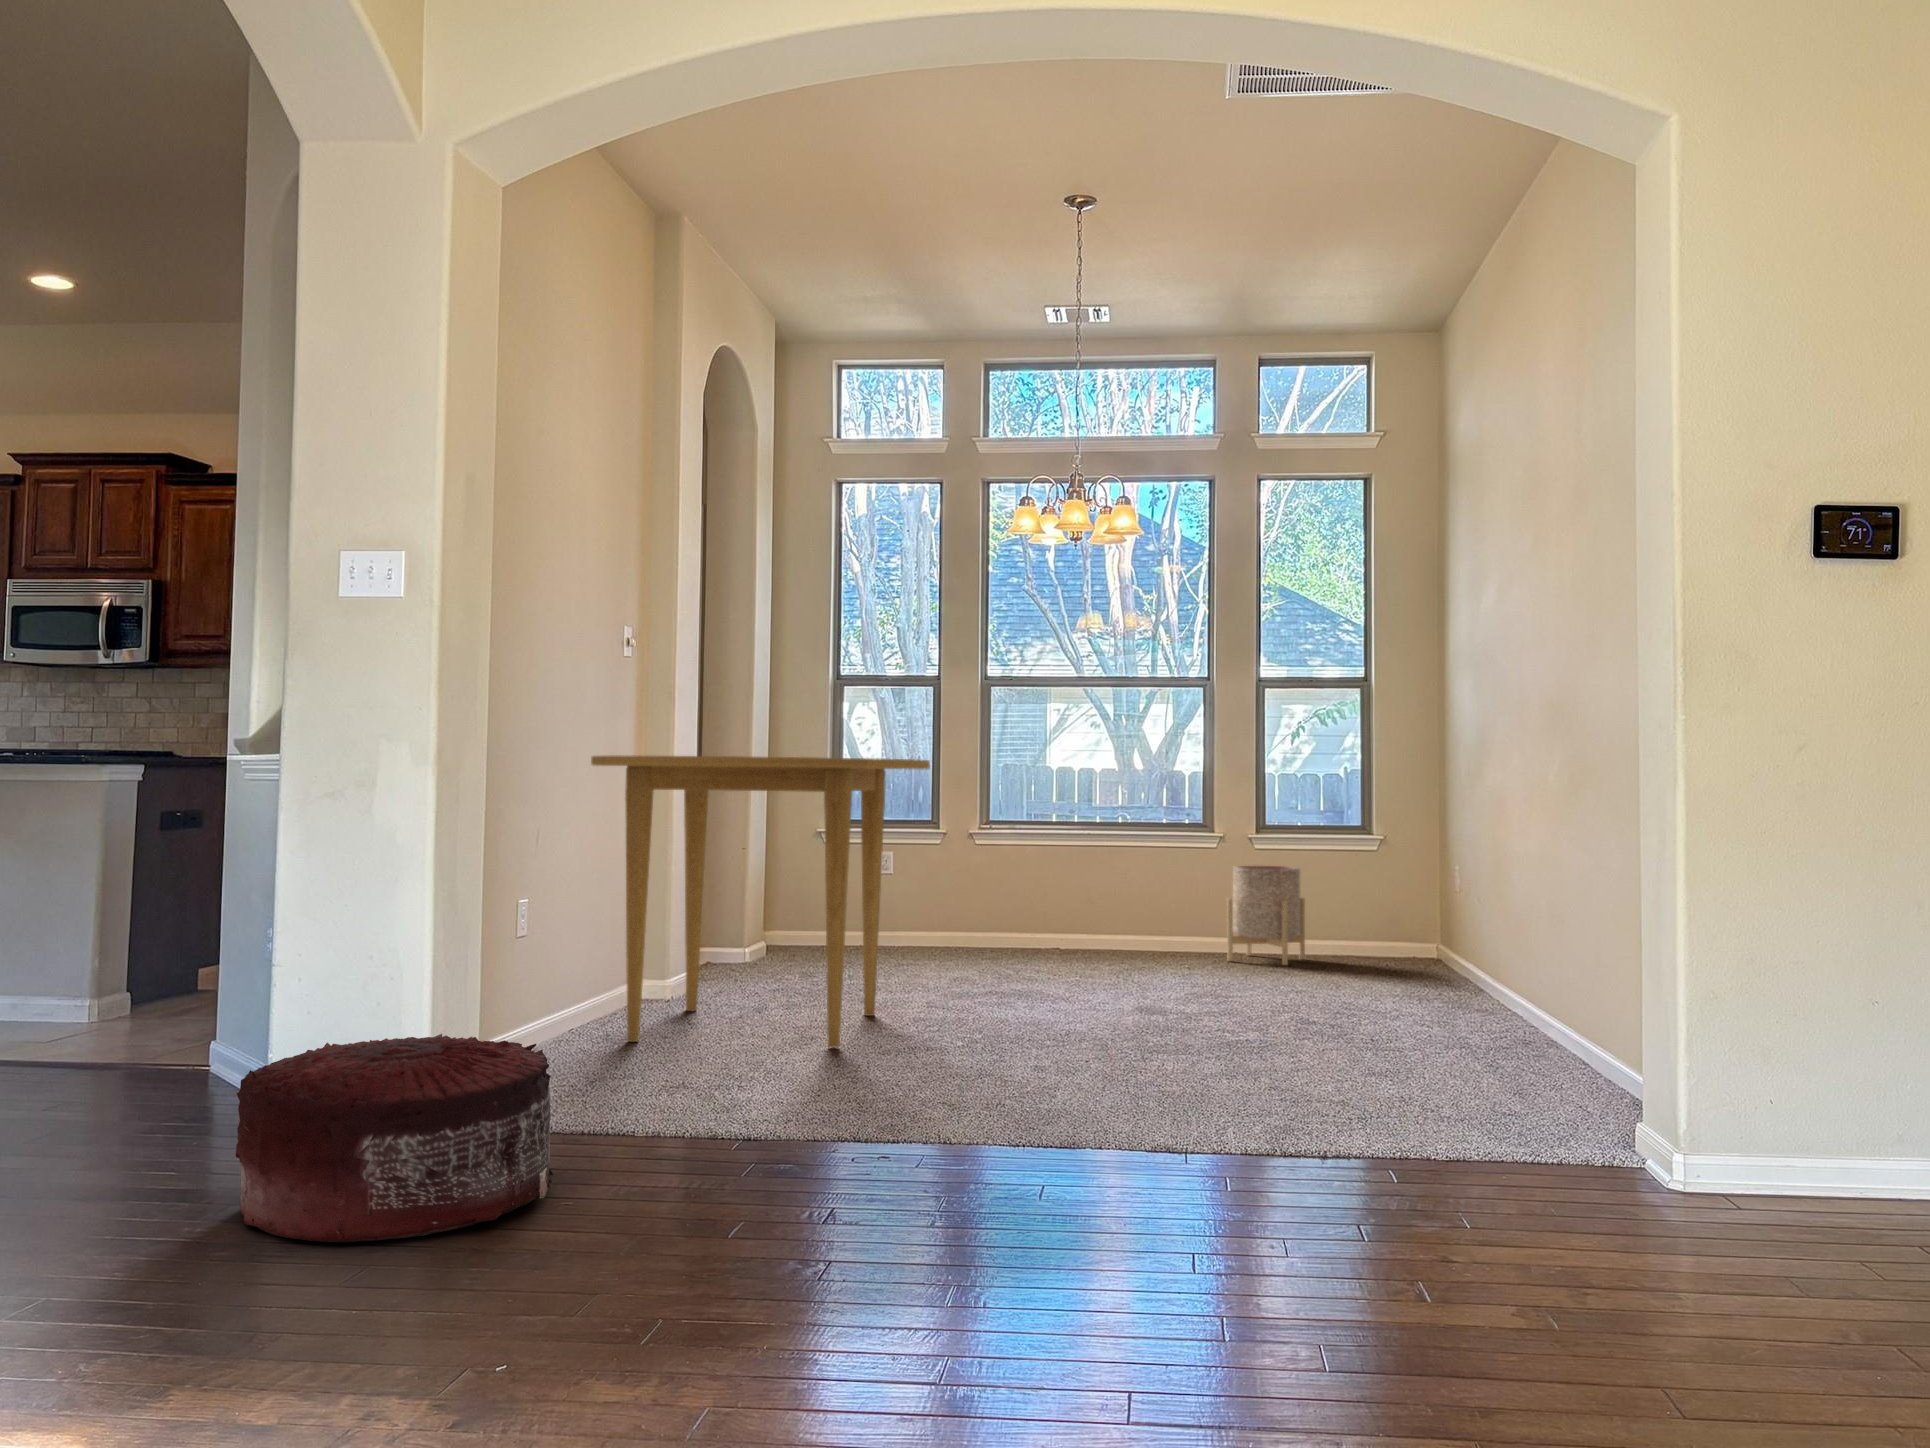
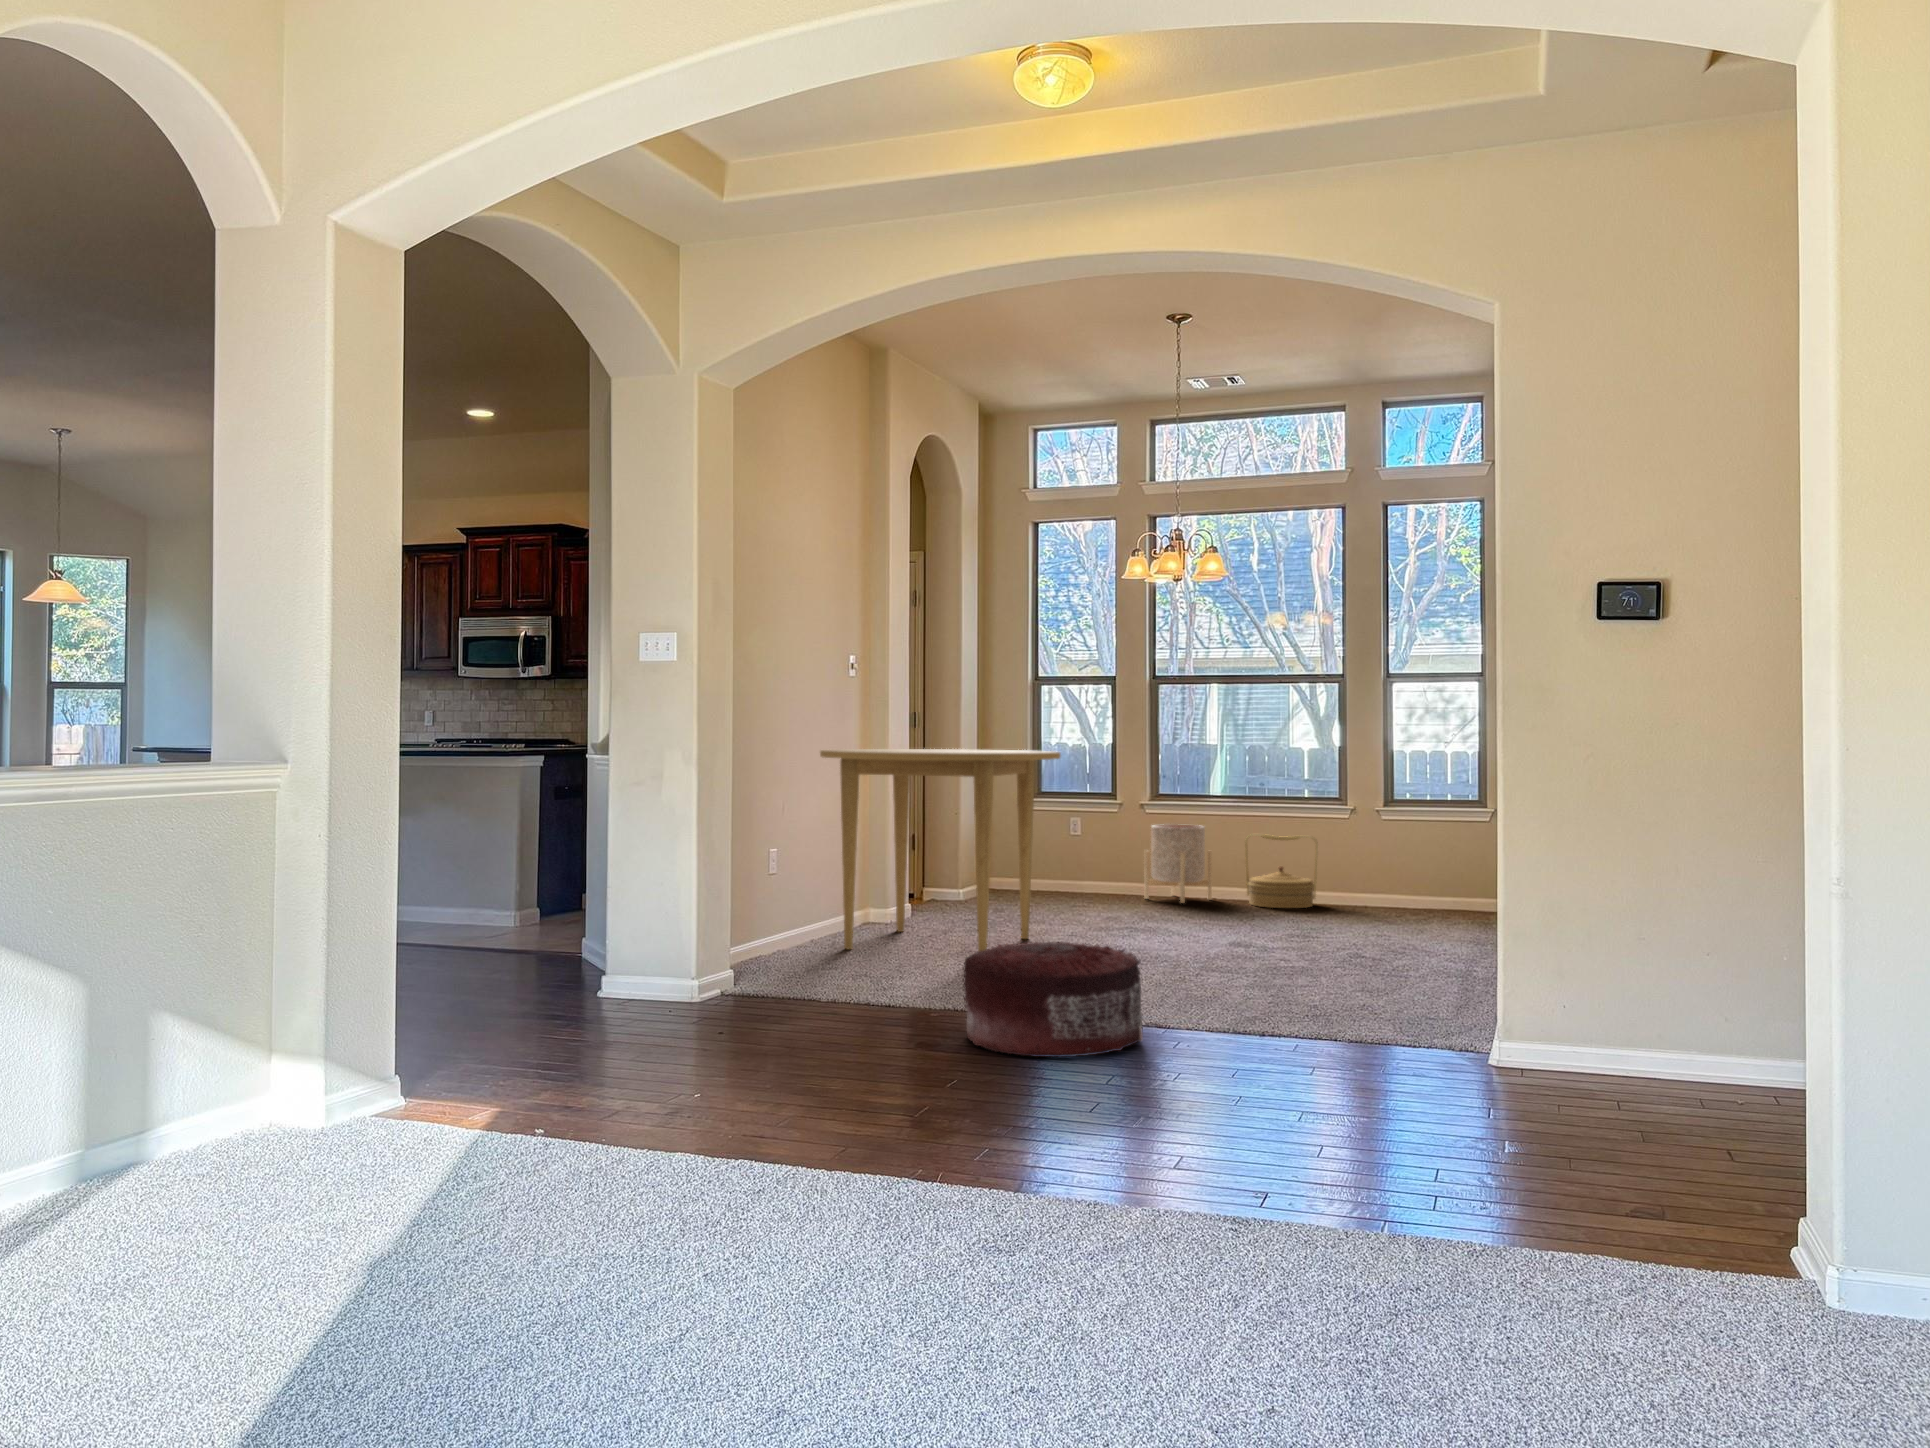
planter: present [1227,865,1305,965] -> present [1144,824,1212,903]
woven basket: none [1098,870,1185,961] -> present [1245,834,1318,908]
pouf: present [236,1034,553,1242] -> present [964,942,1143,1057]

